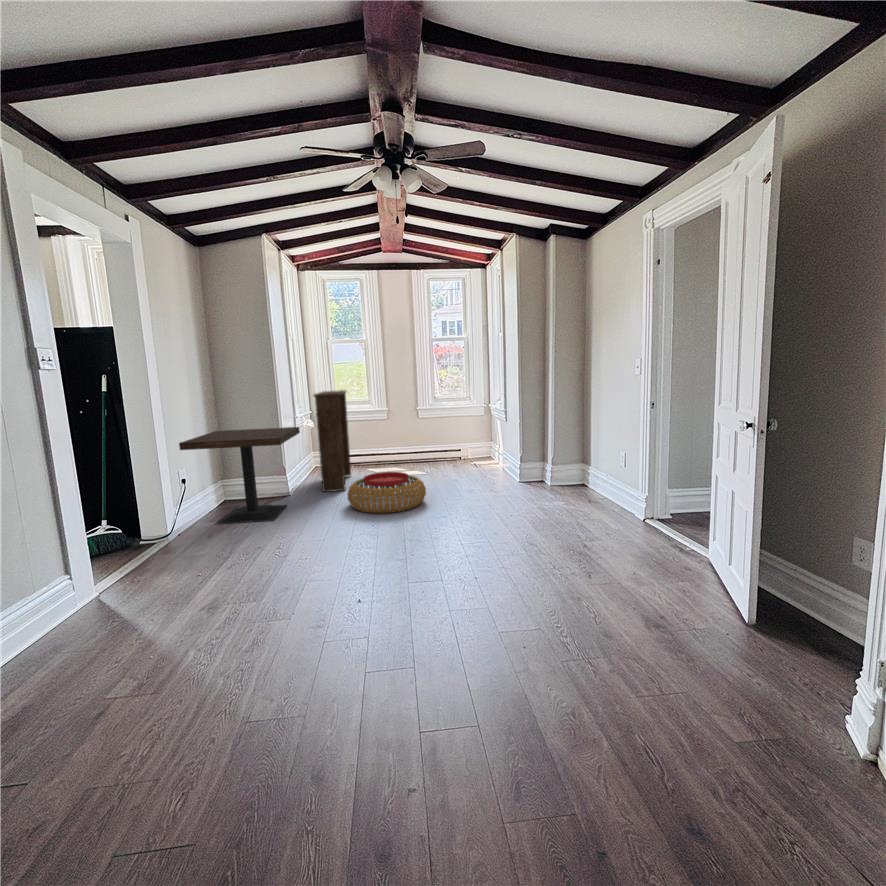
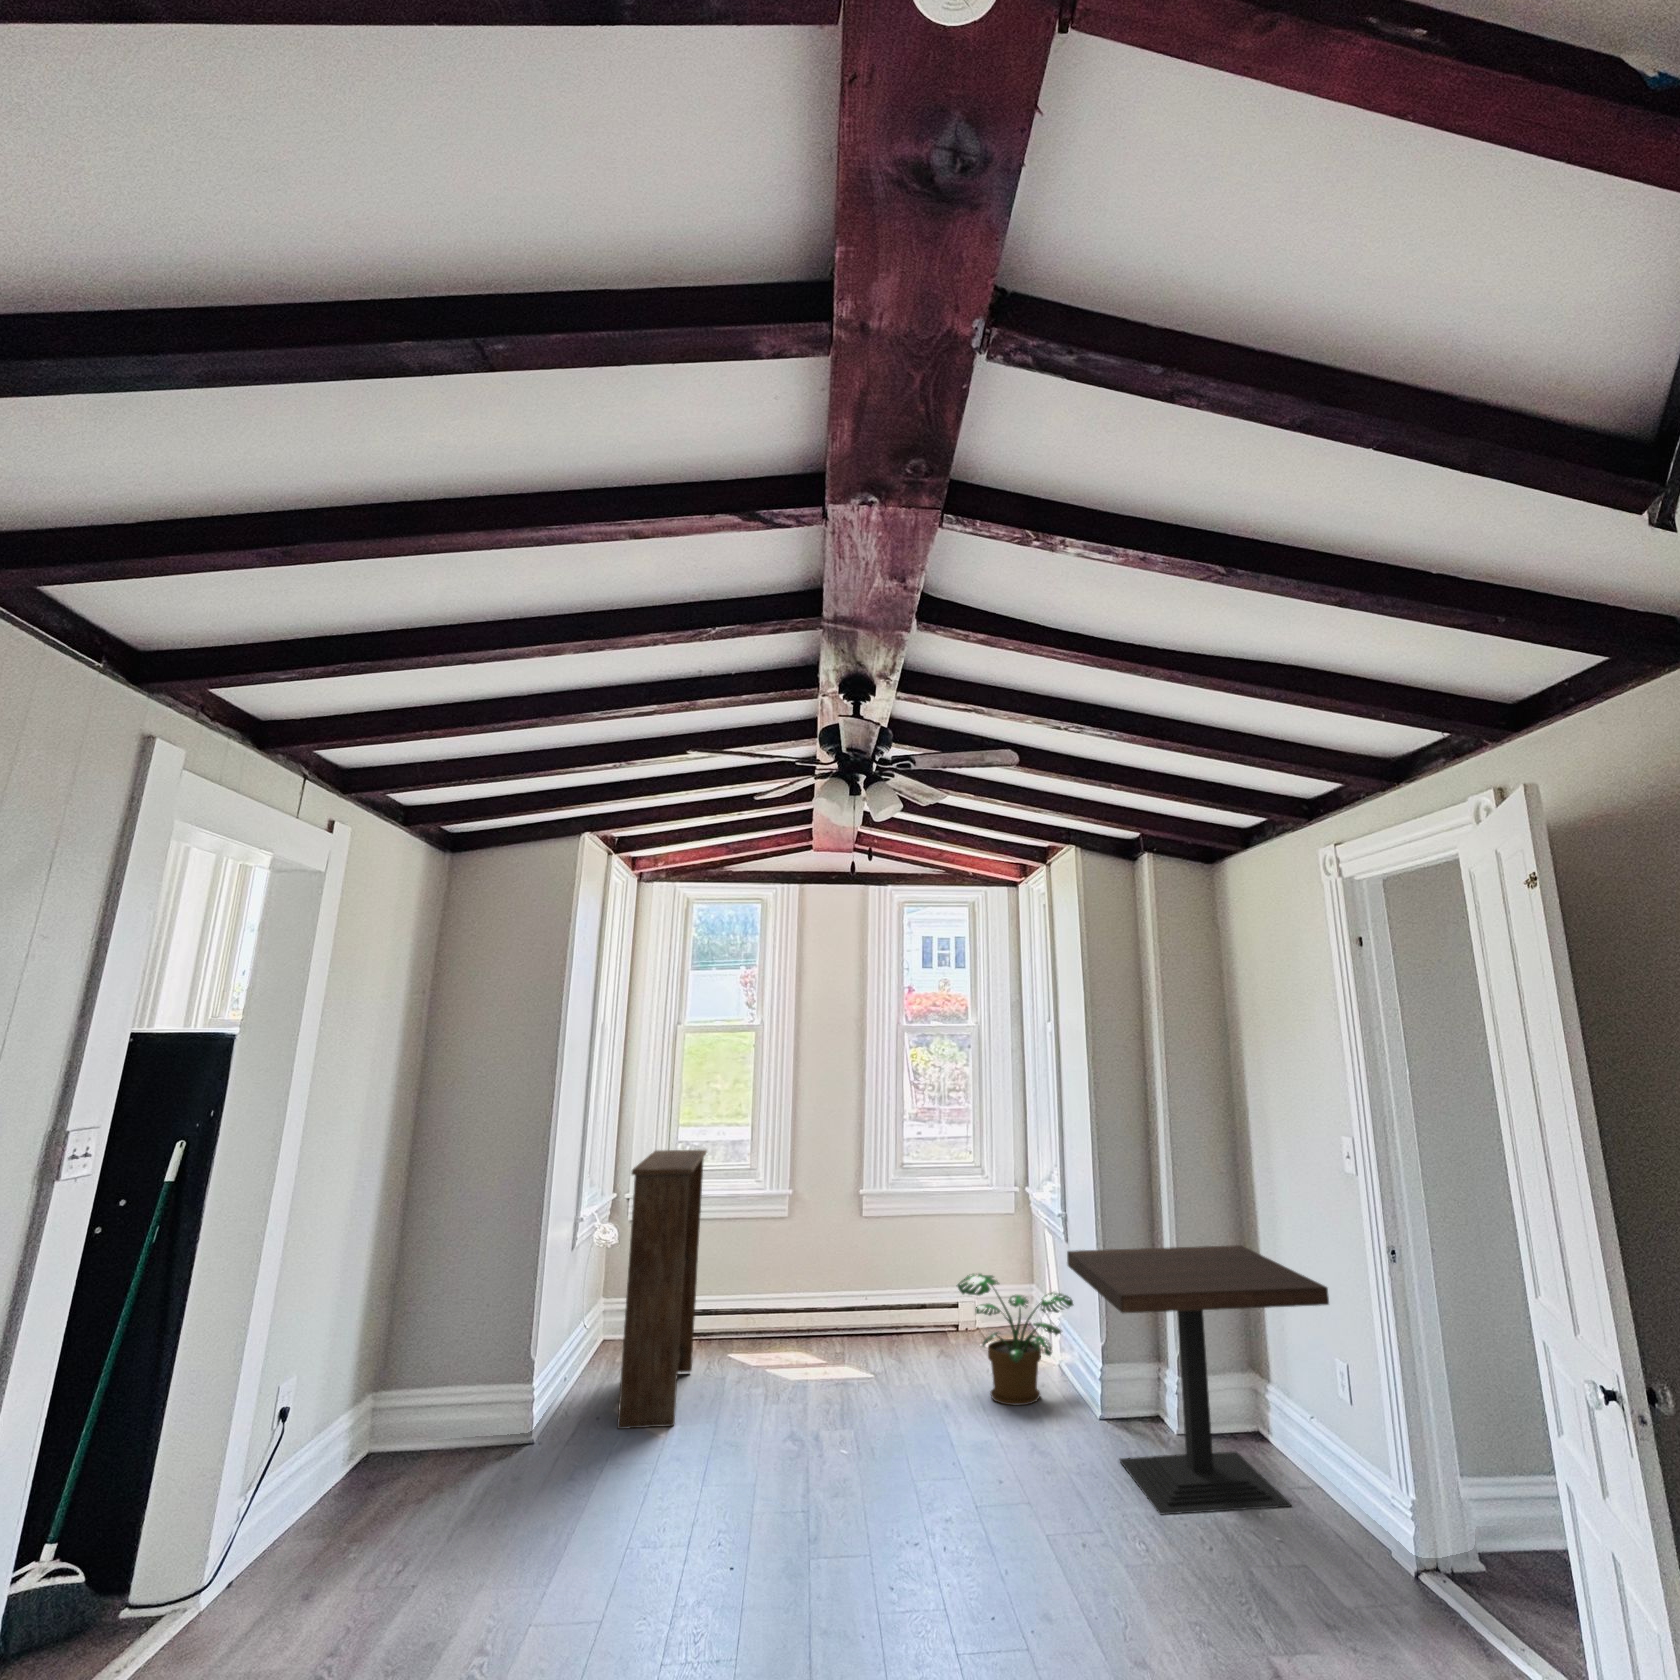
side table: present [179,427,300,524] -> present [1067,1245,1329,1515]
potted plant: none [459,435,510,481] -> present [956,1273,1073,1406]
pouf: present [347,472,426,513] -> none [678,1385,873,1518]

